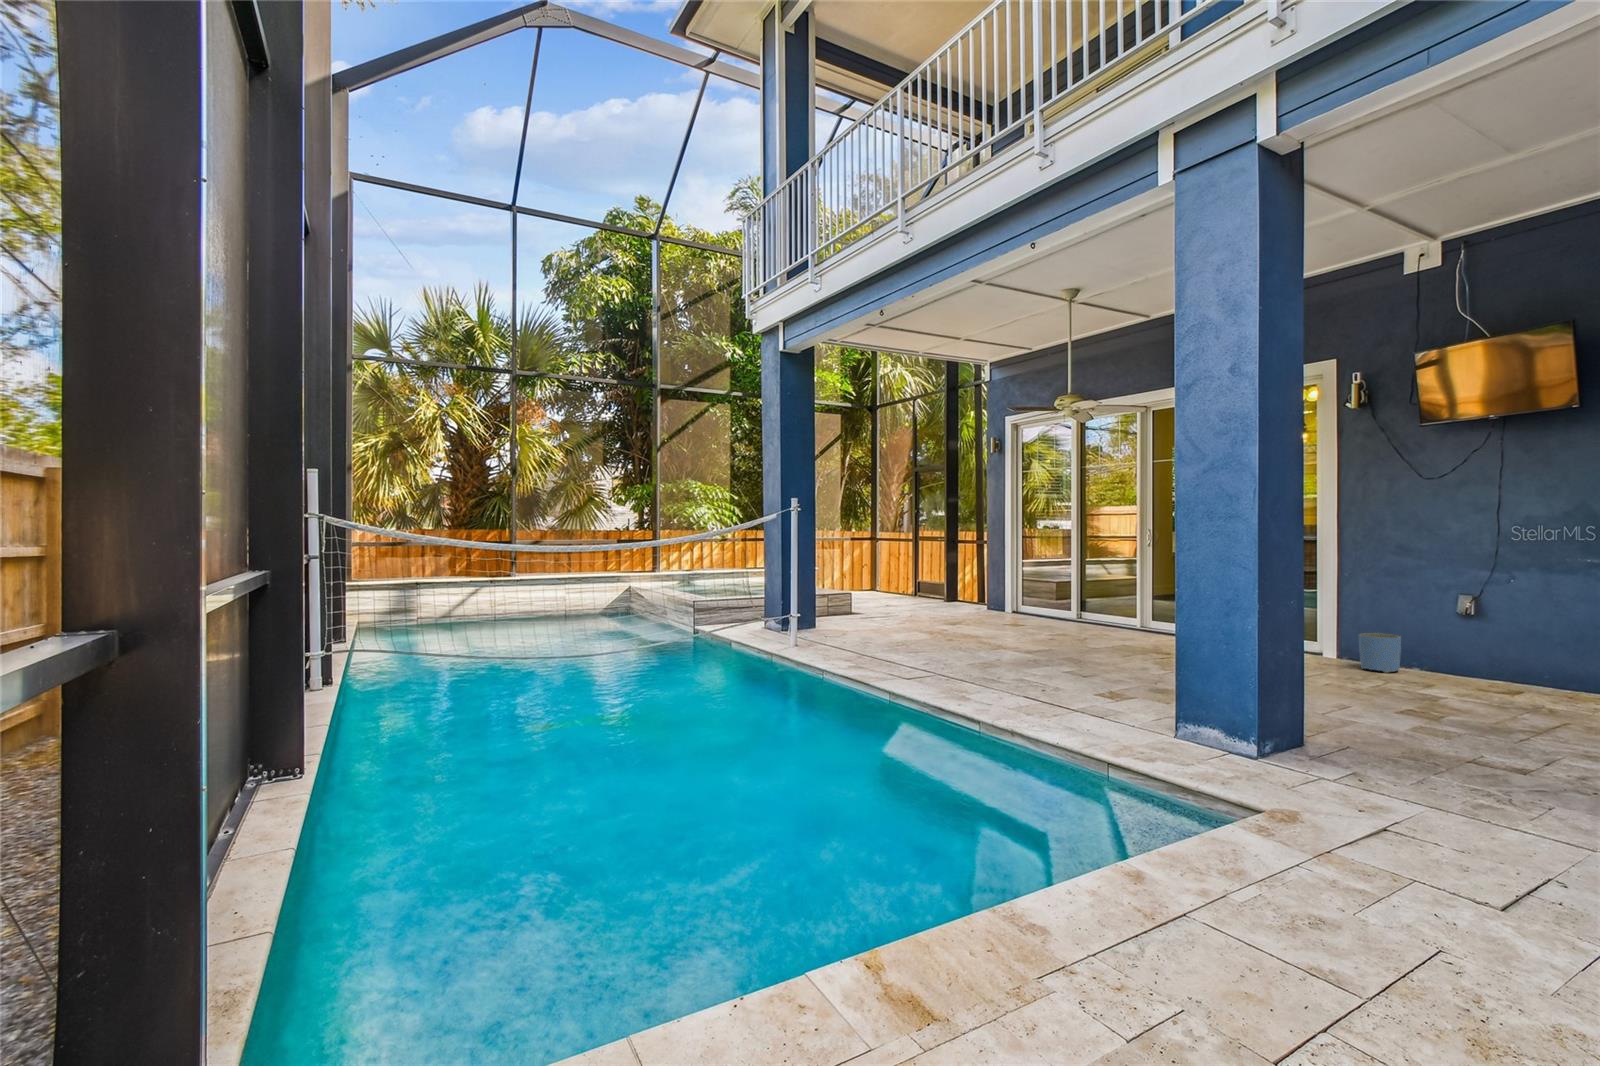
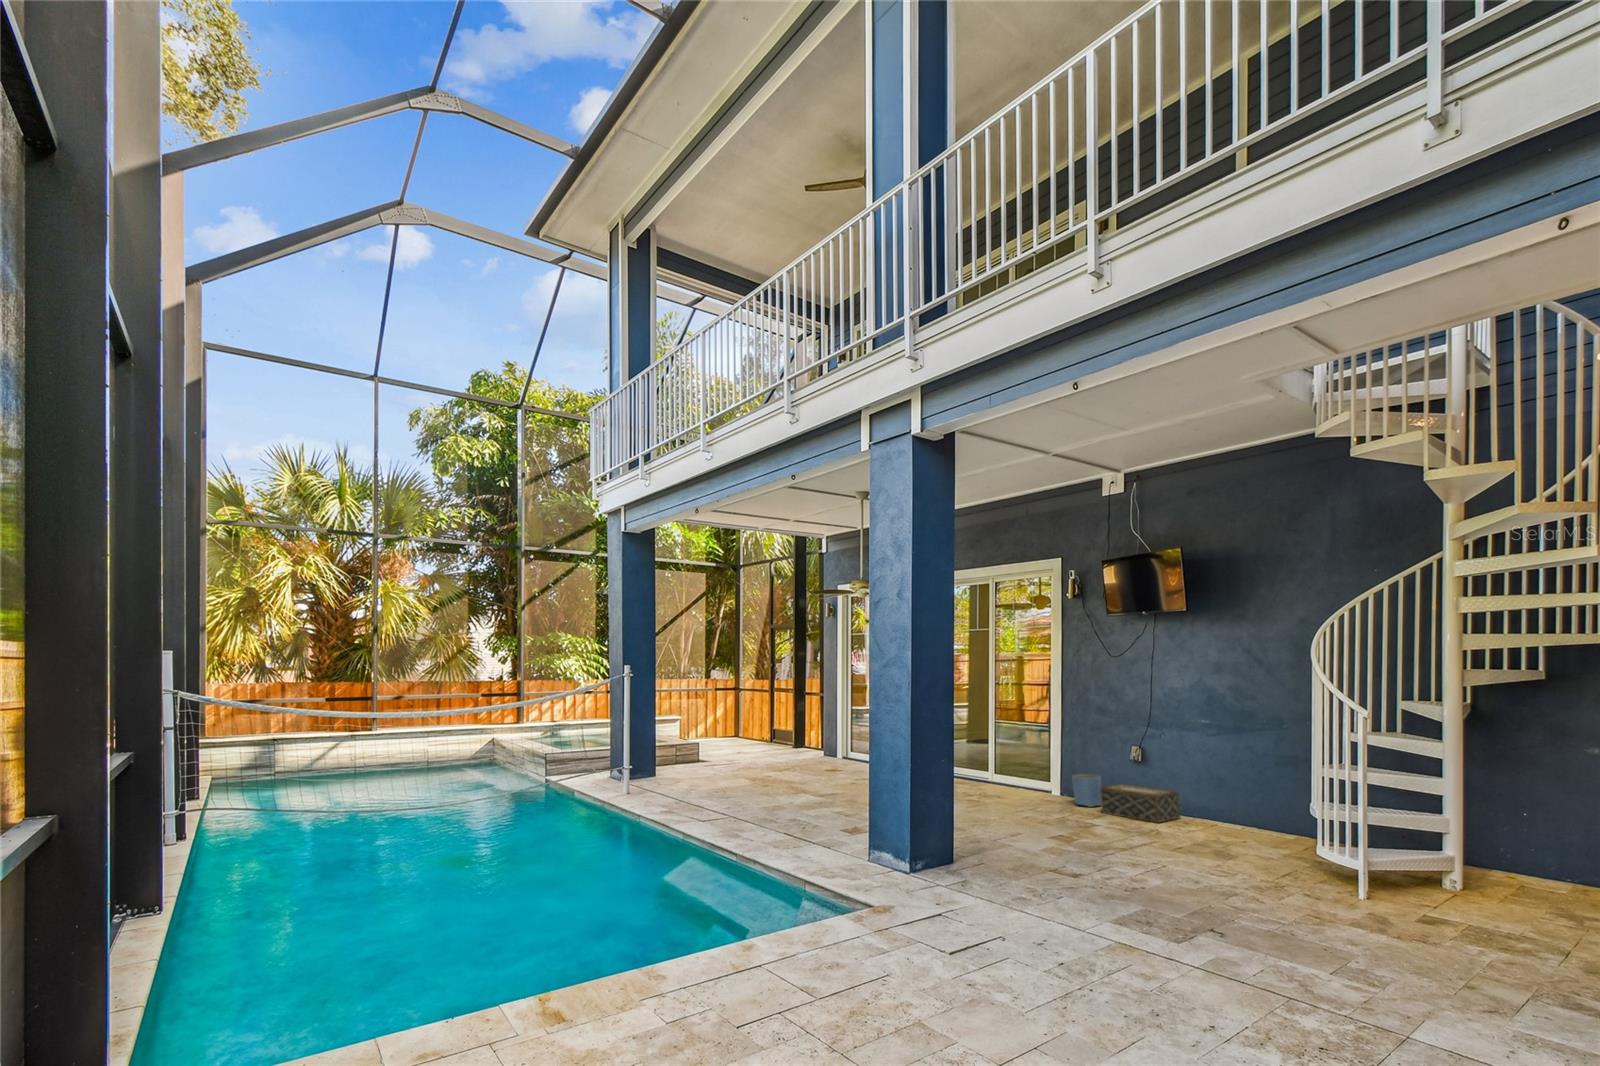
woven basket: none [1413,645,1536,695] -> present [1100,784,1180,823]

